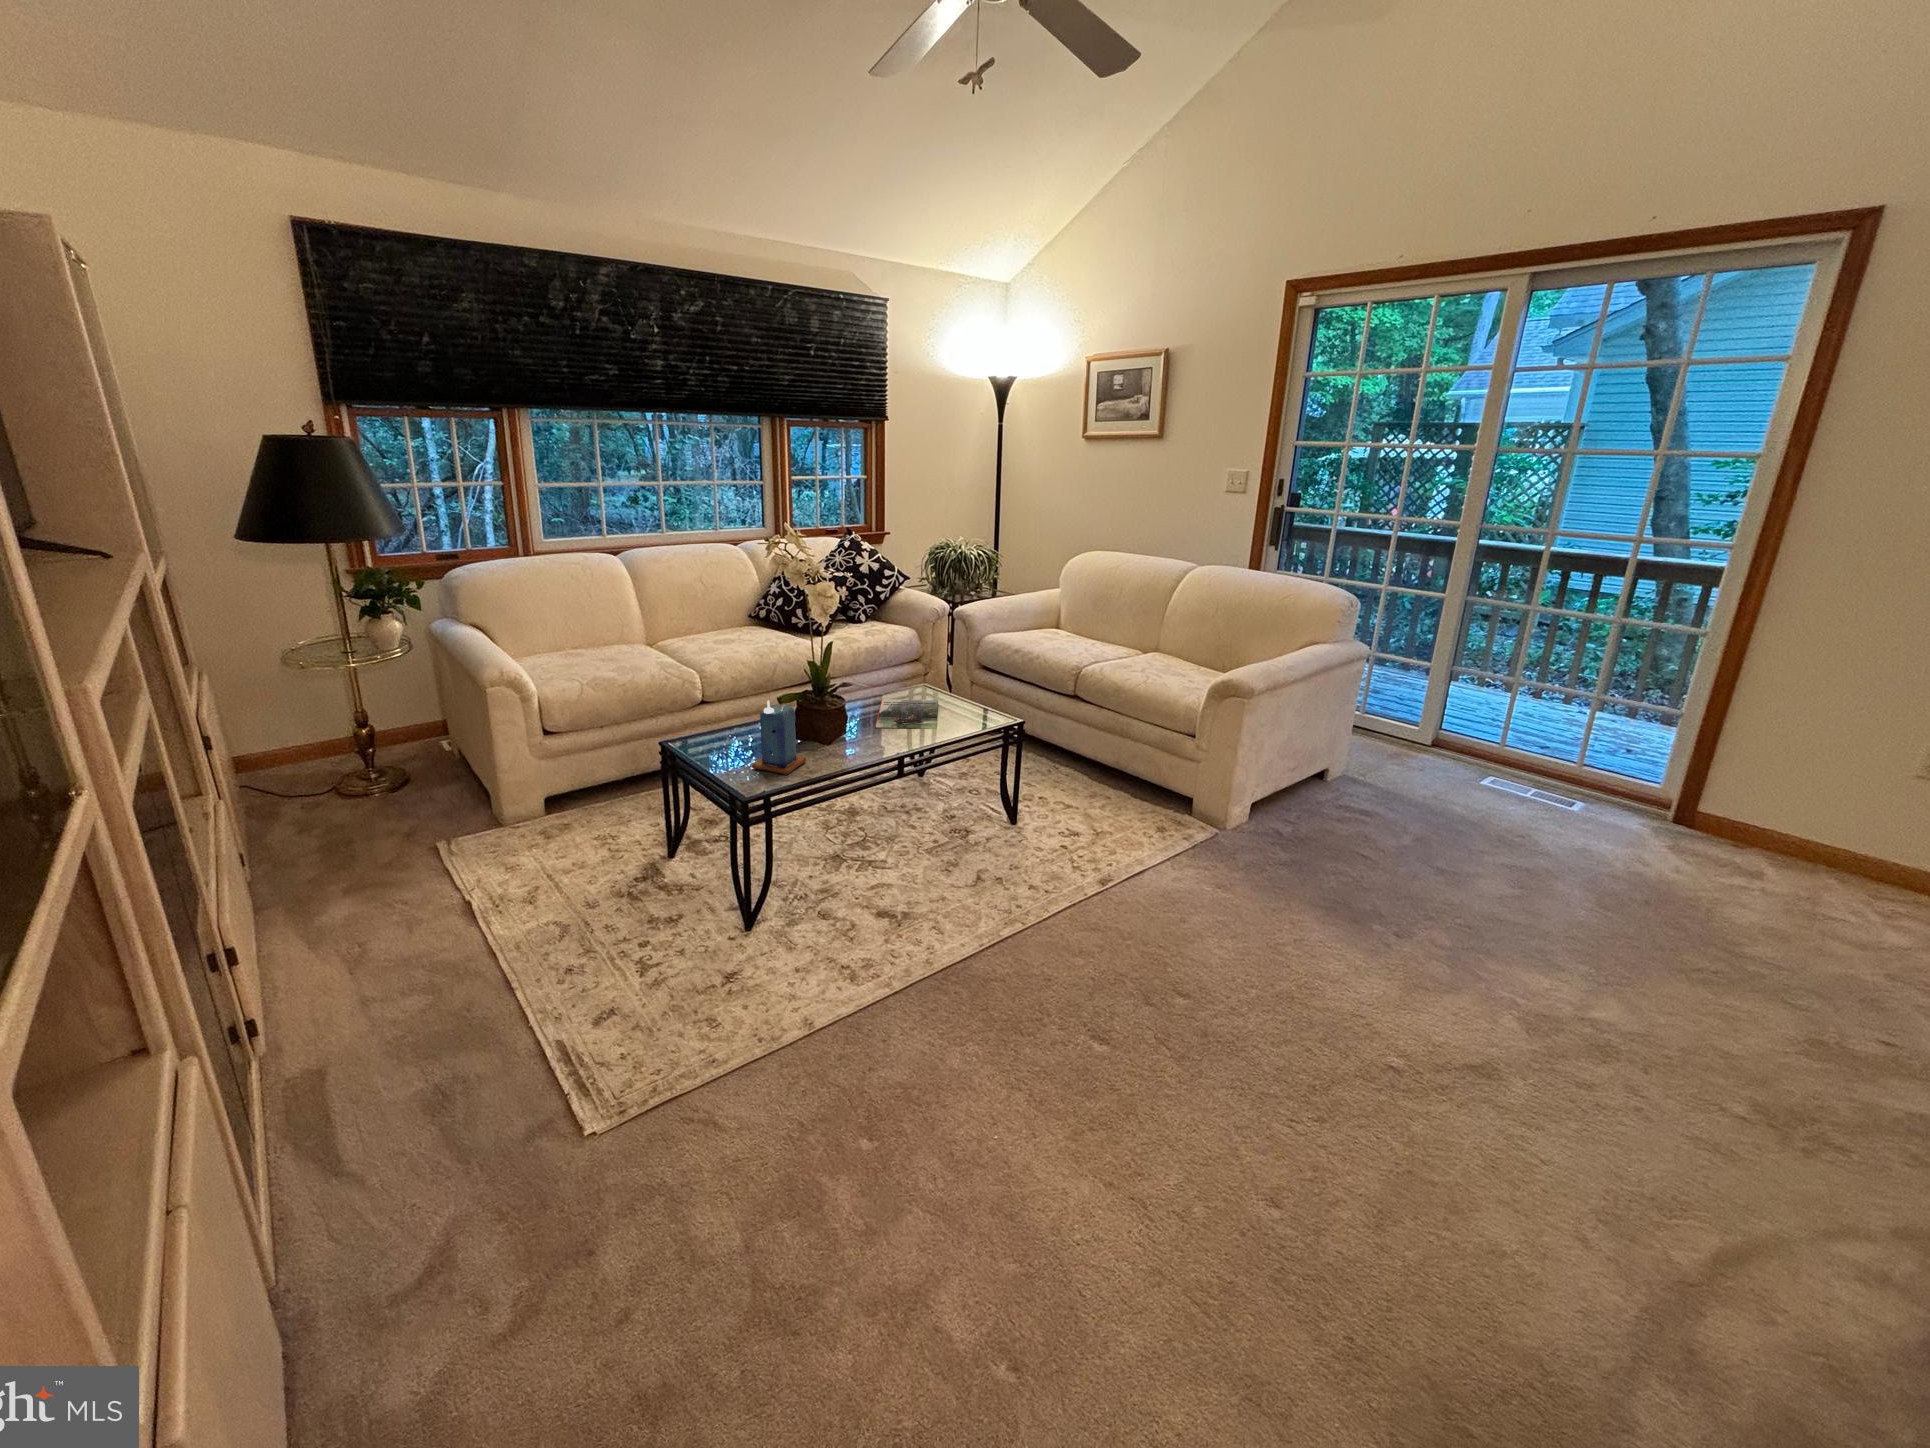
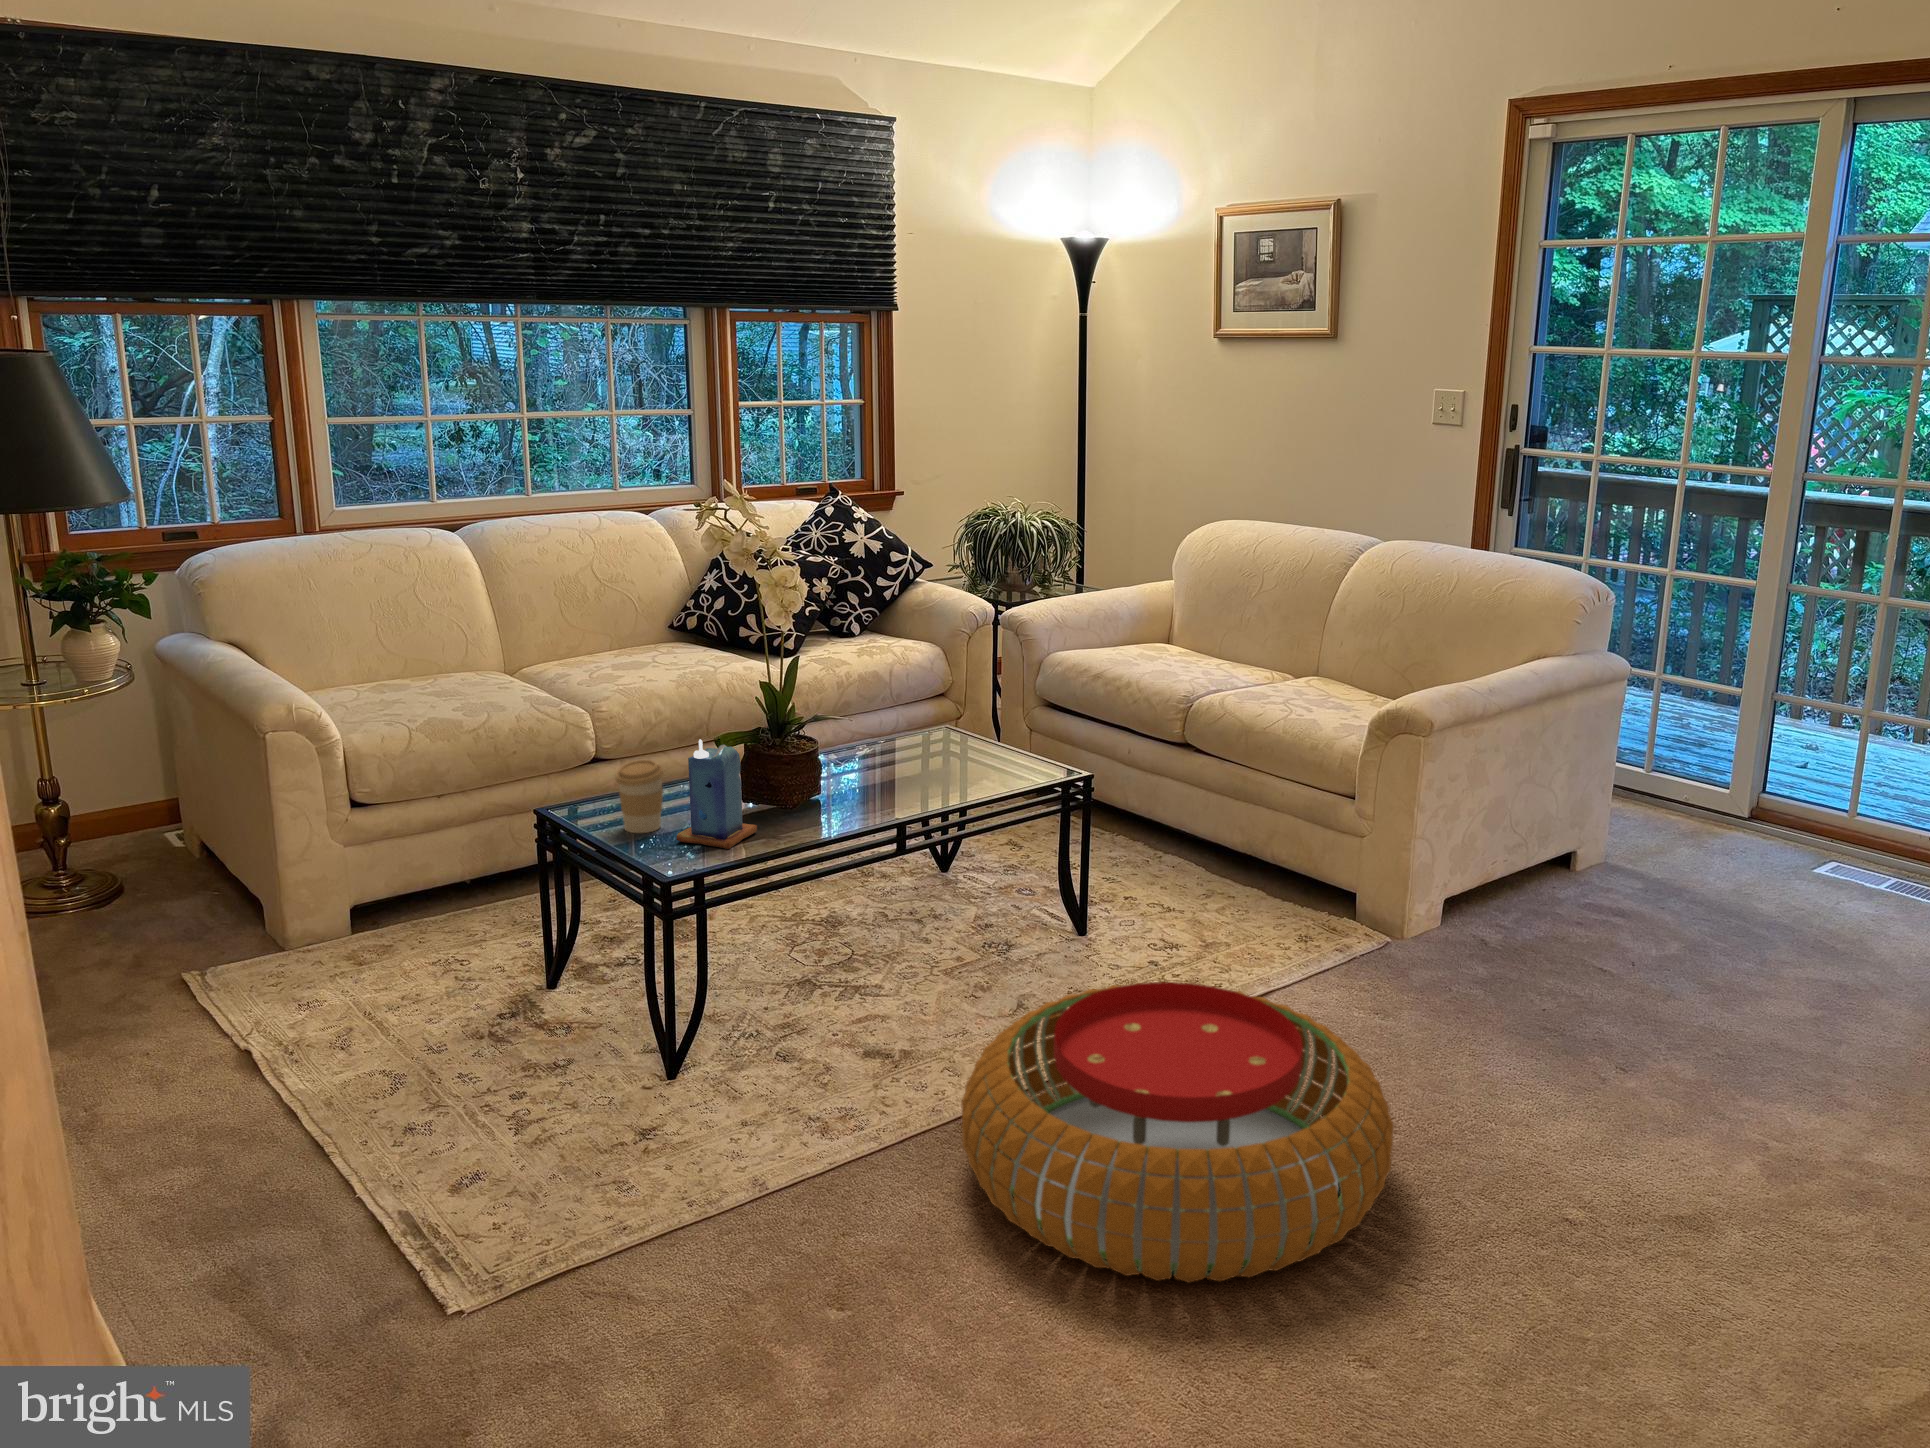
magazine: present [875,699,938,729] -> none [863,748,963,790]
coffee cup: none [712,712,744,761] -> present [616,760,664,833]
pouf: none [951,875,1269,1121] -> present [961,982,1394,1282]

